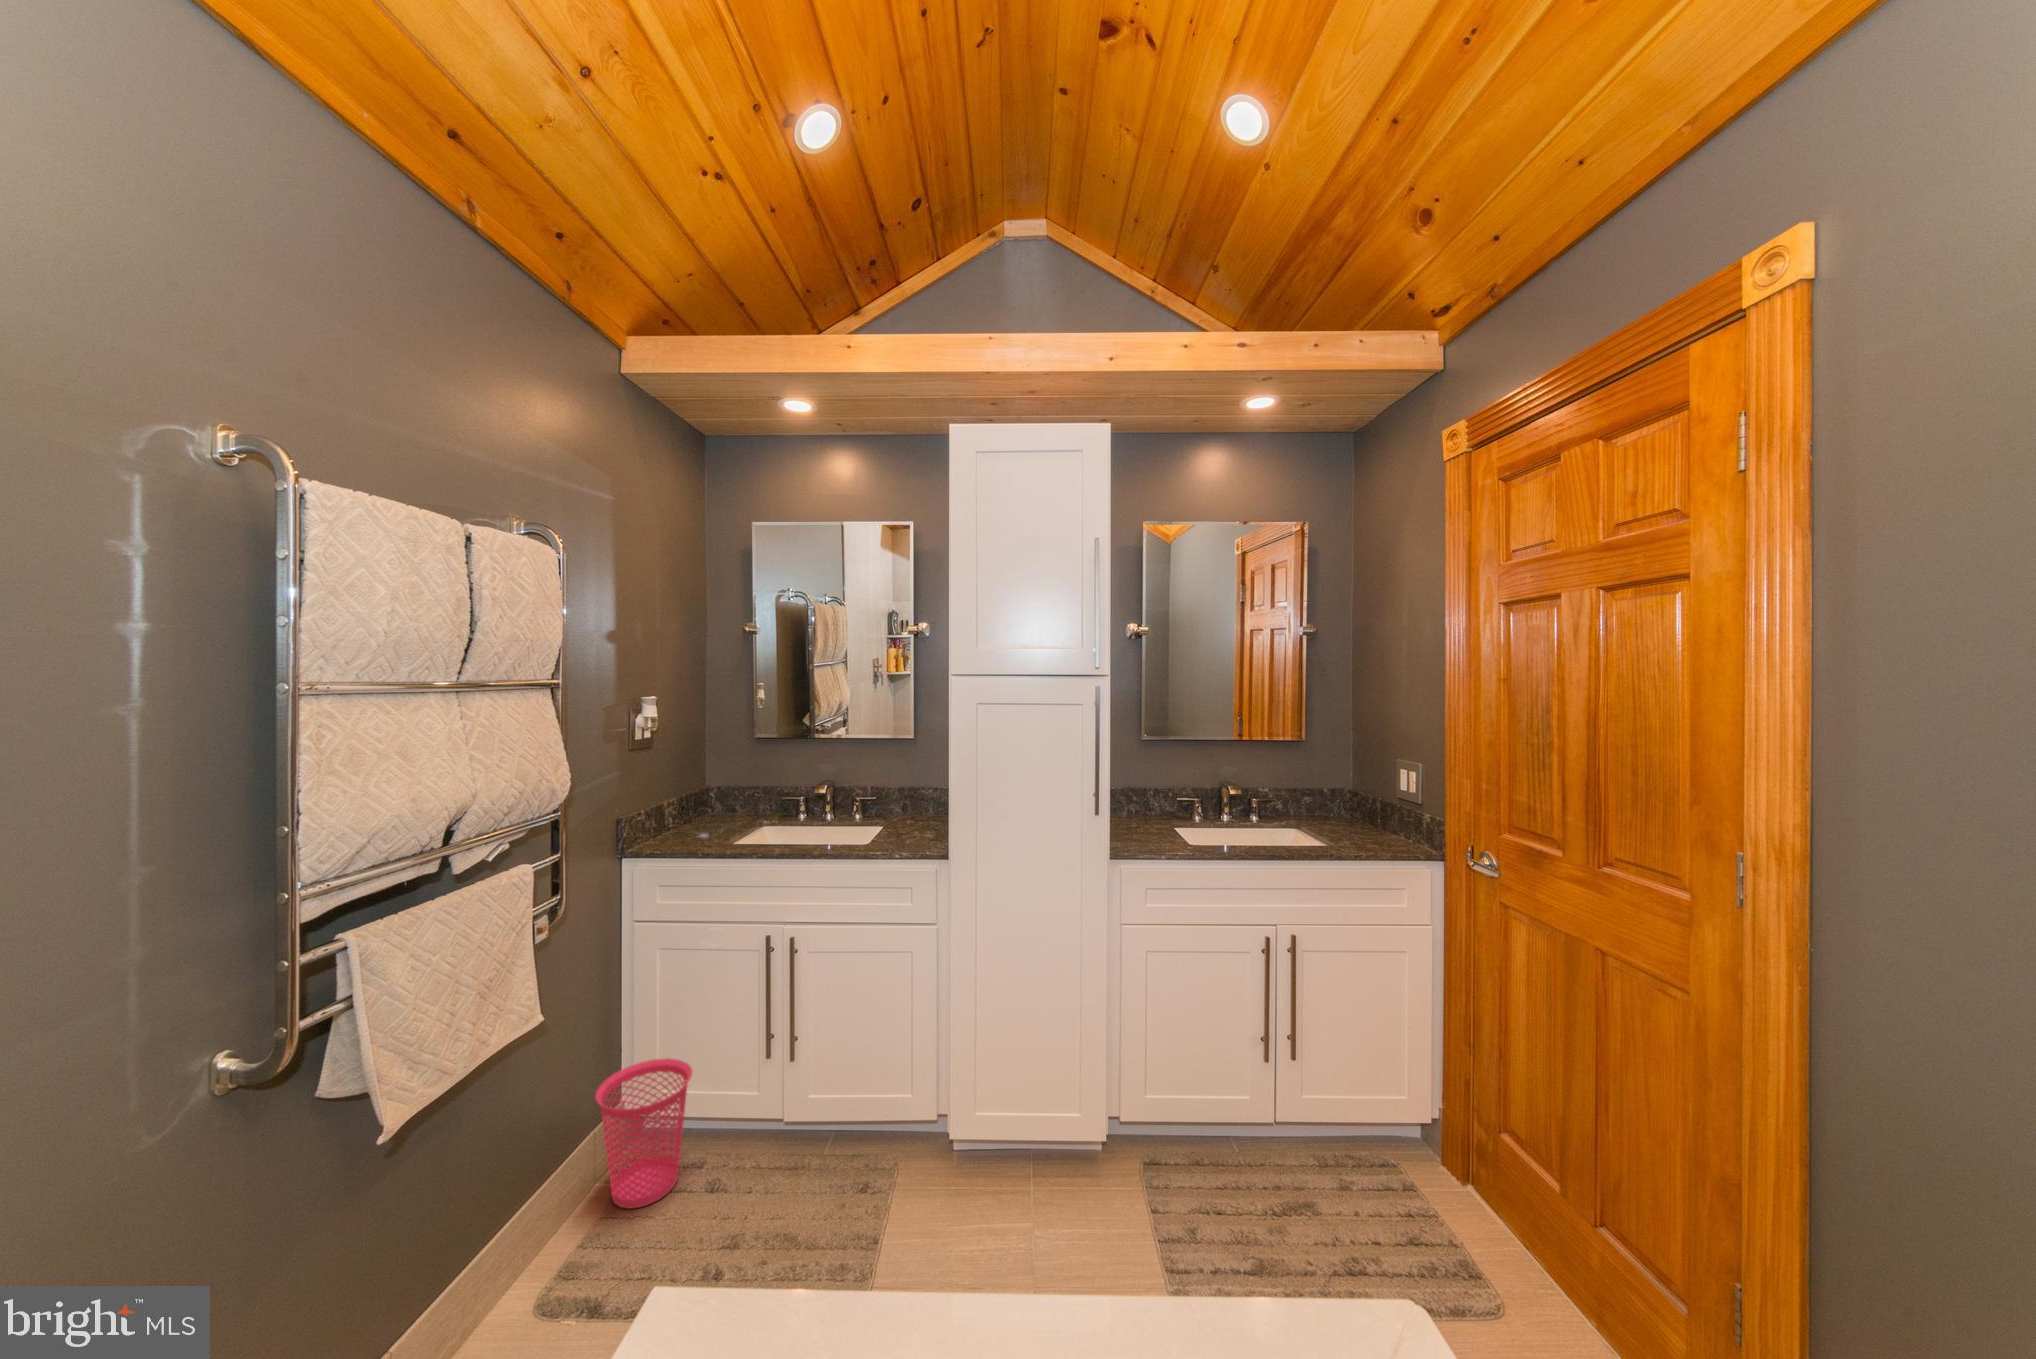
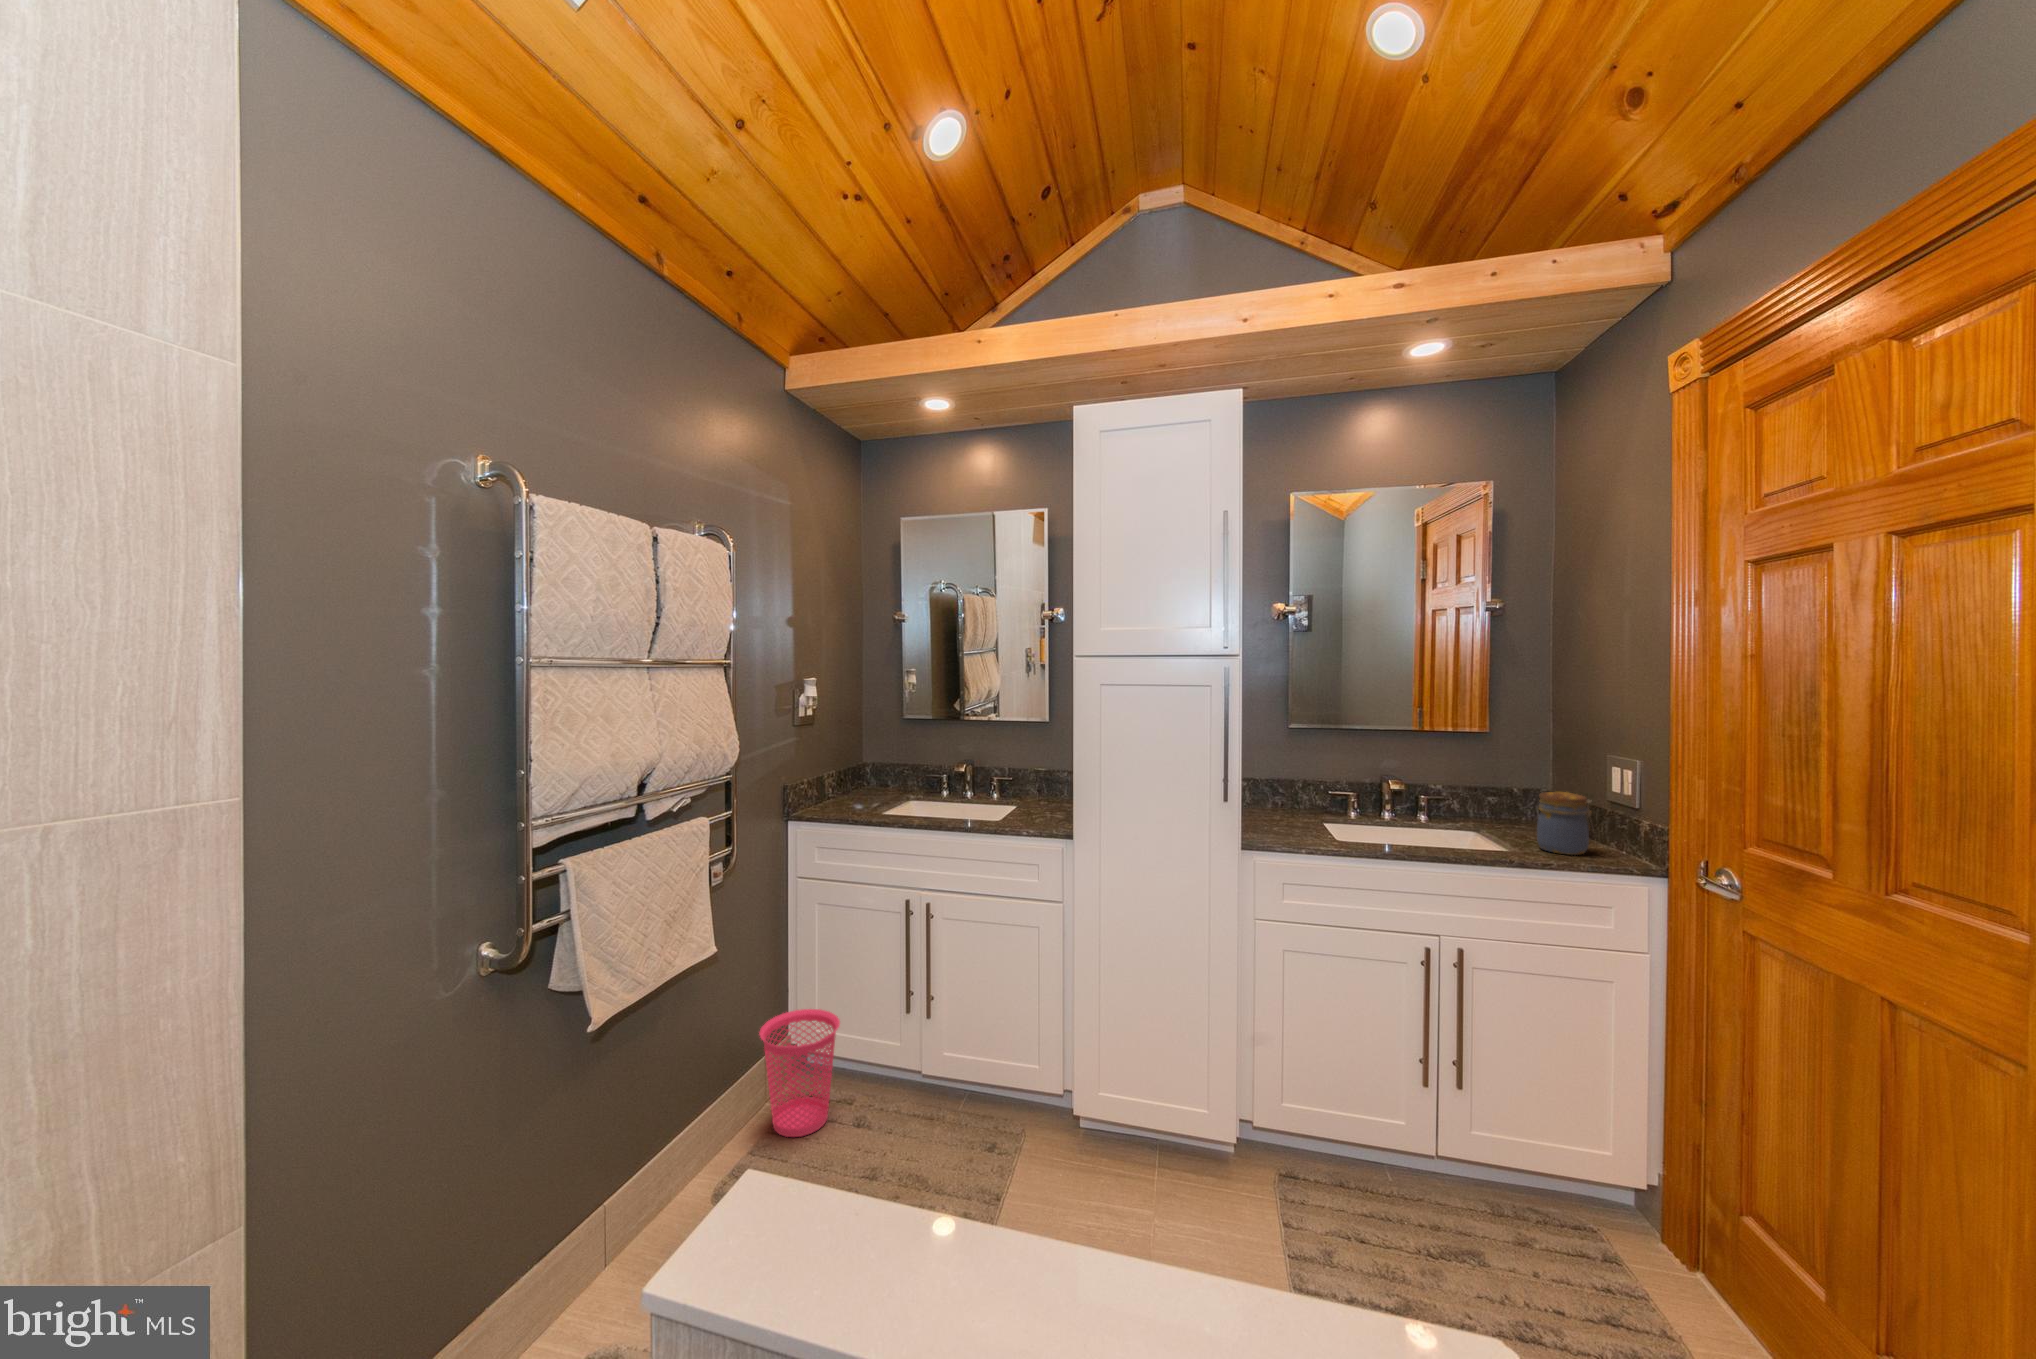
jar: none [1343,790,1385,844] -> present [1537,792,1591,855]

